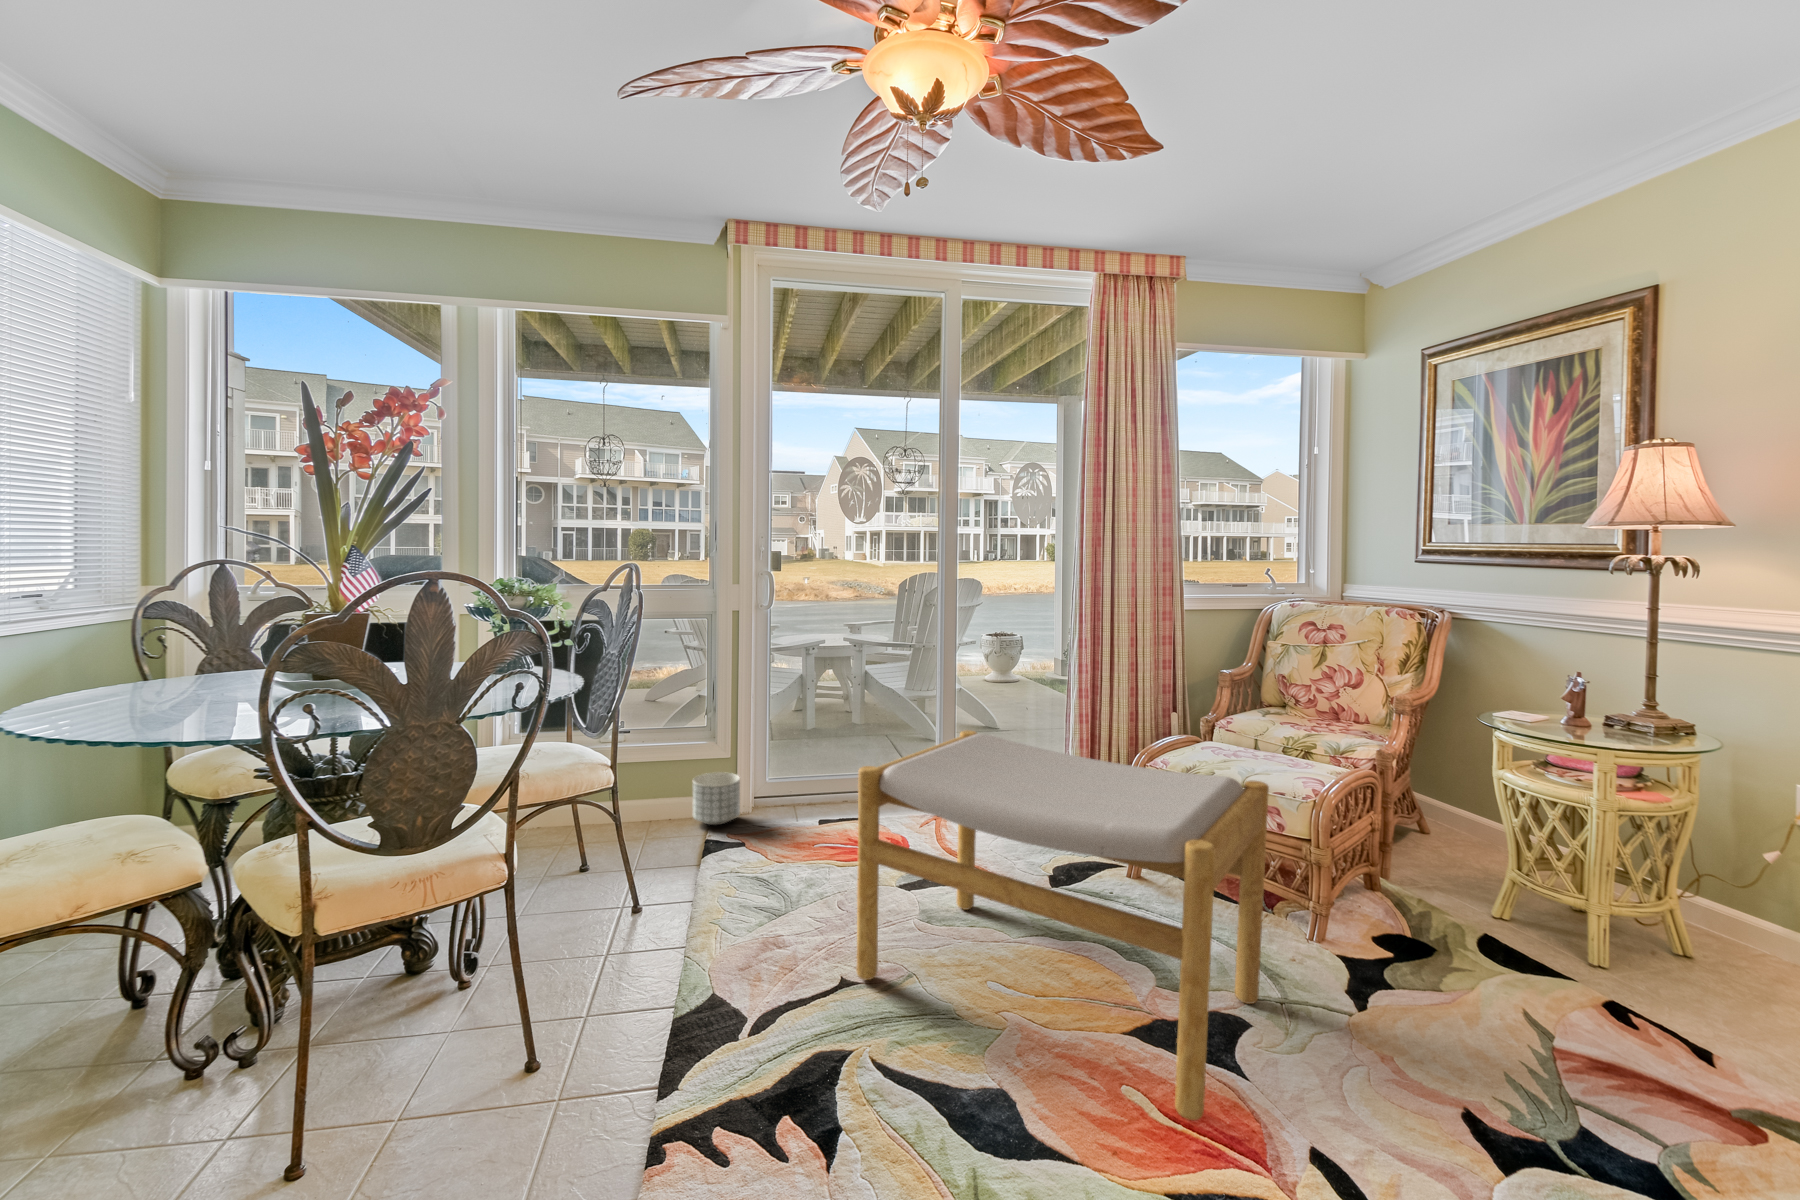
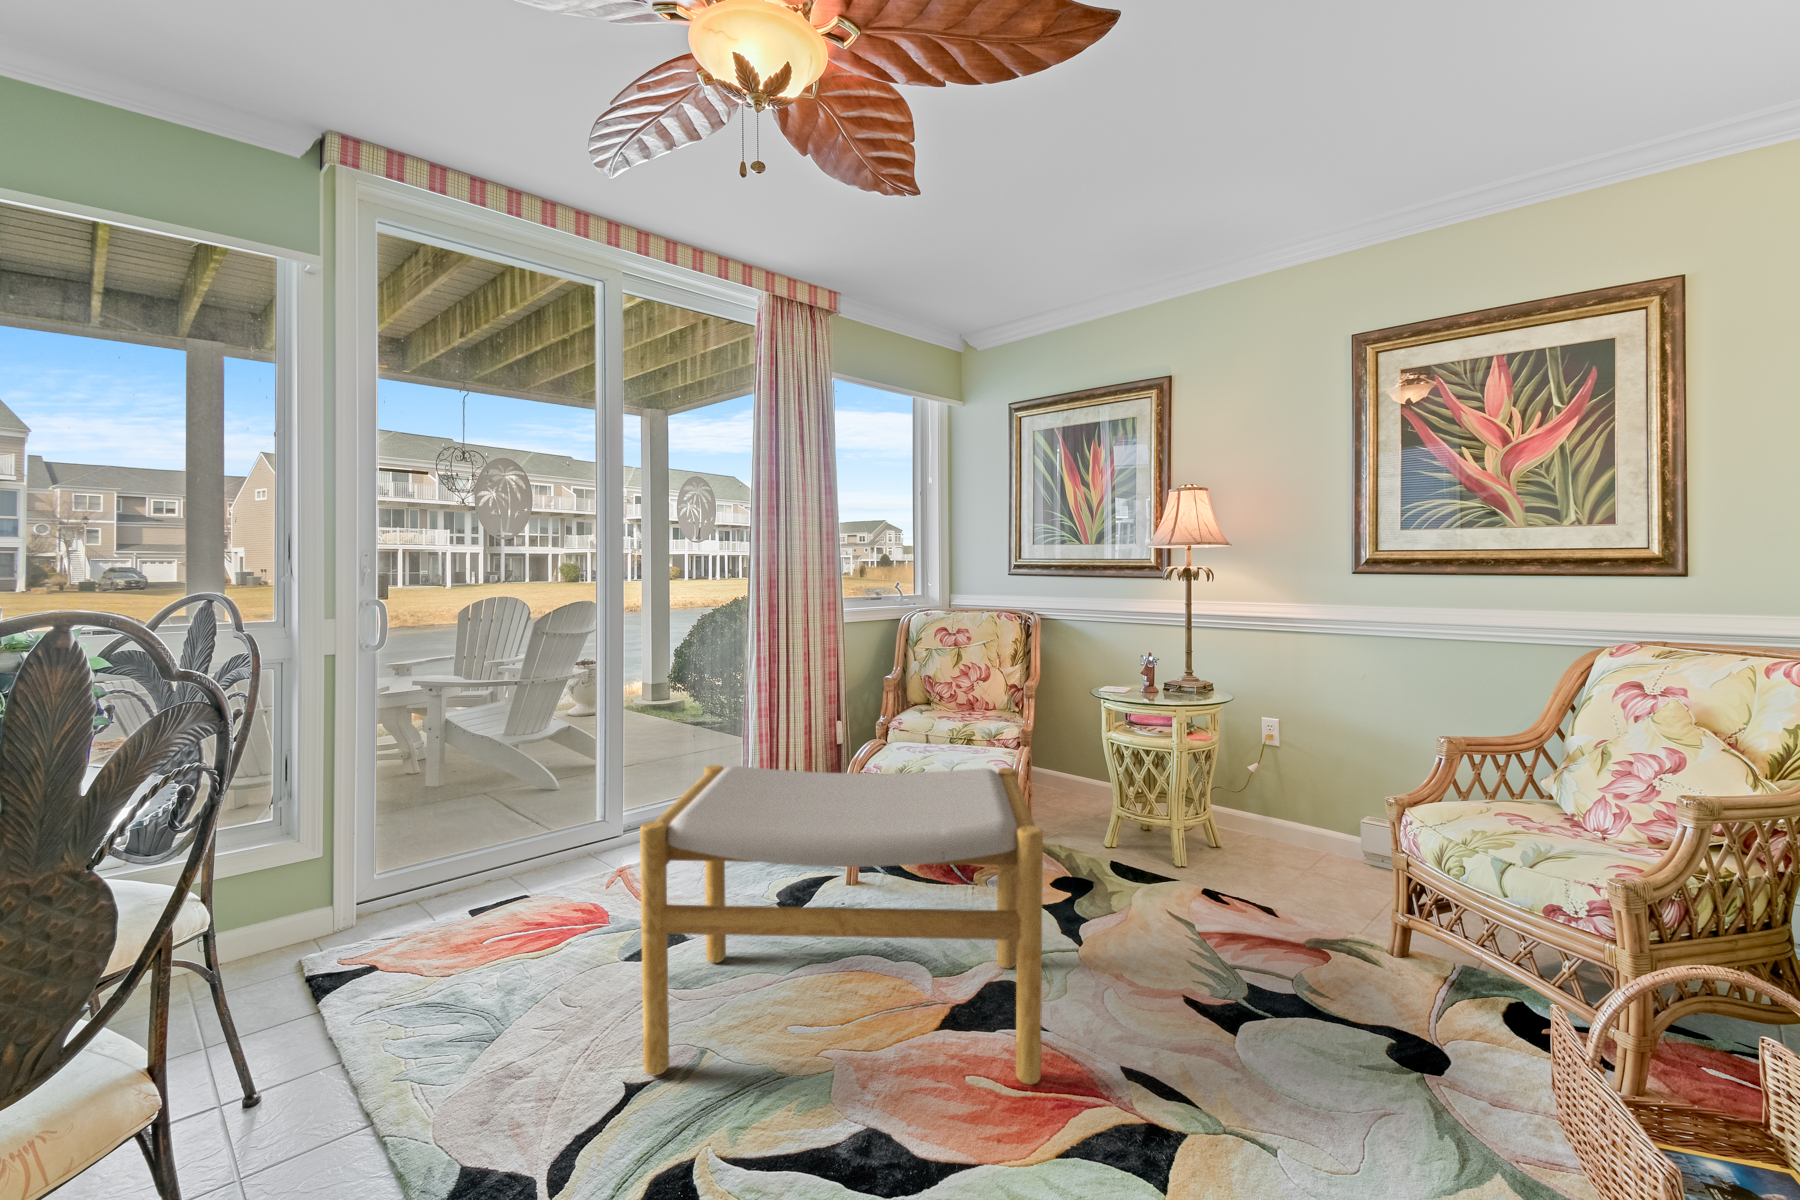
planter: present [693,772,740,825] -> none [276,877,355,955]

